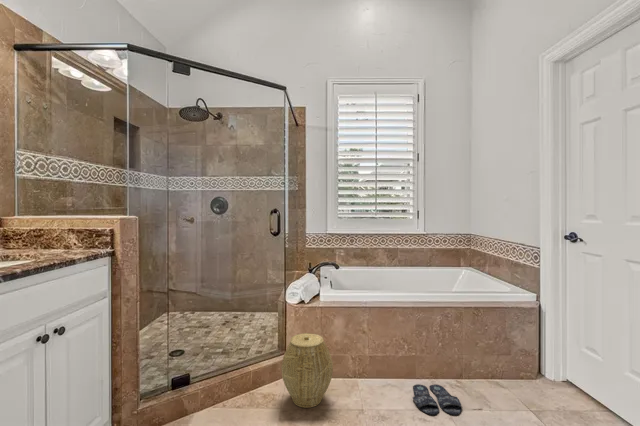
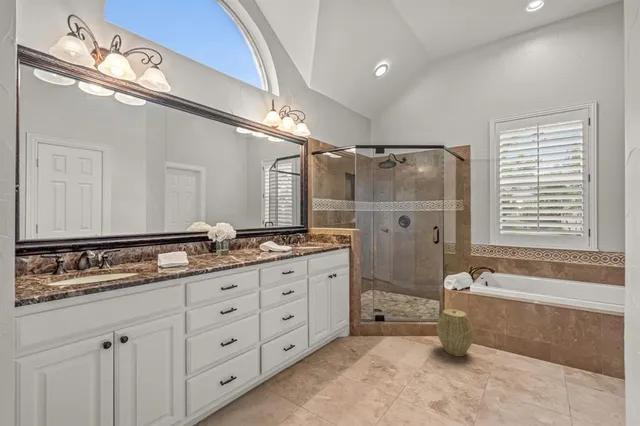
slippers: present [413,384,462,415] -> none [542,371,590,398]

